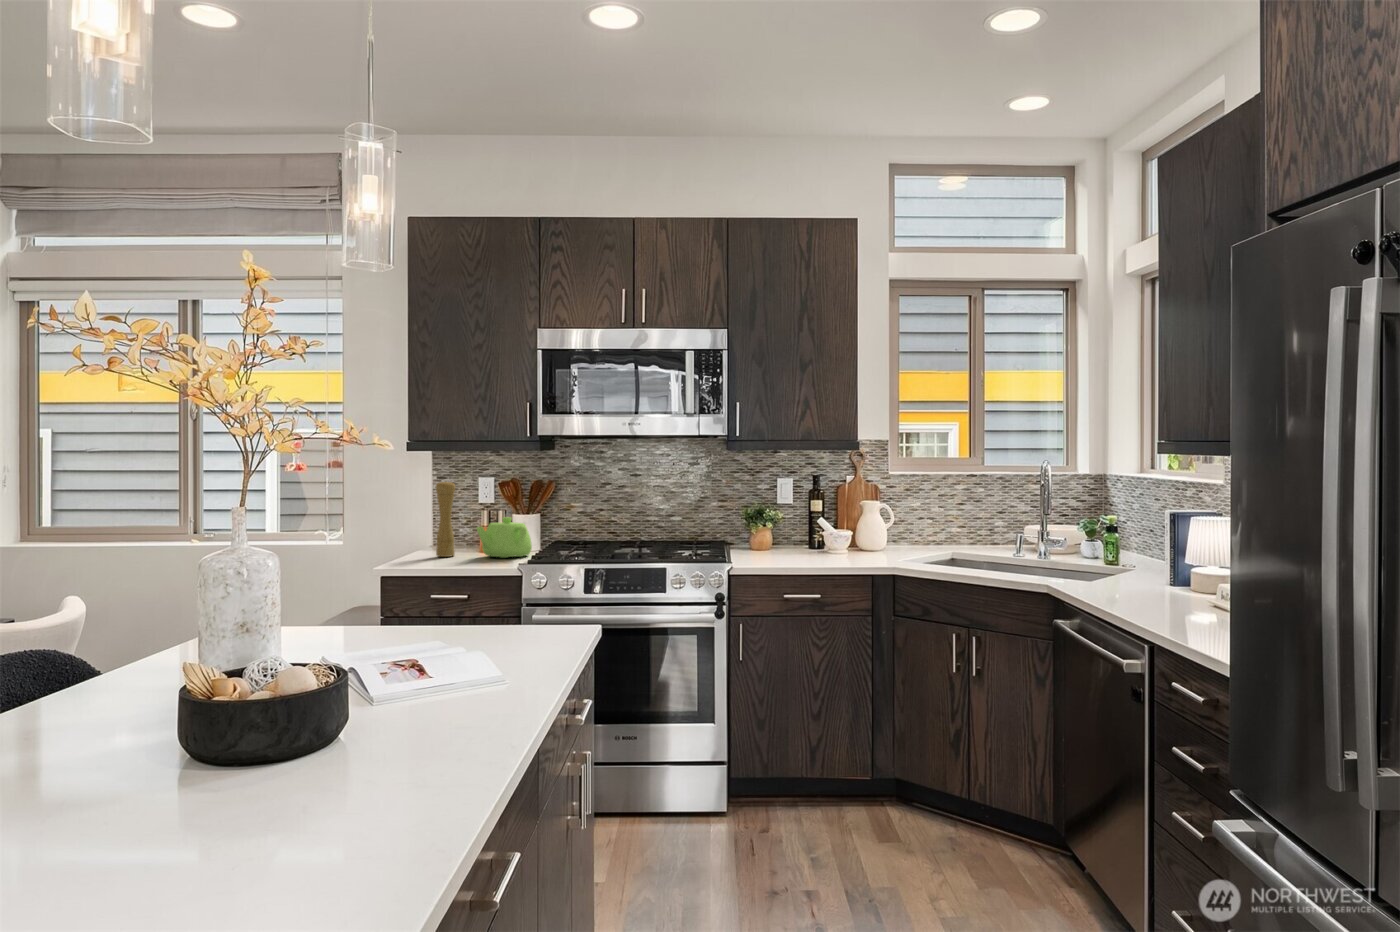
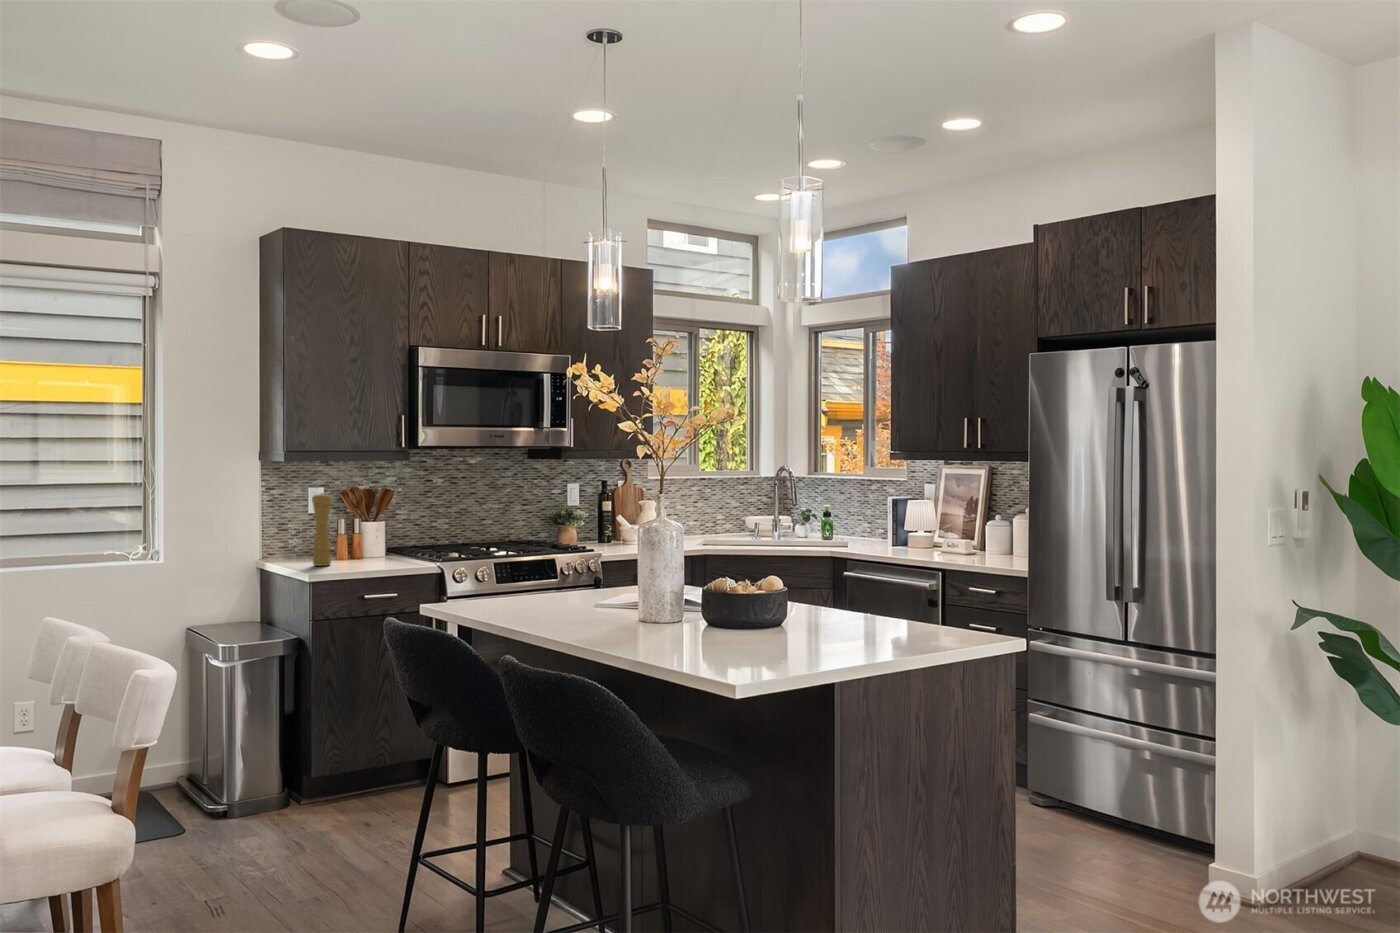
teapot: present [477,517,532,558] -> none [362,526,414,563]

